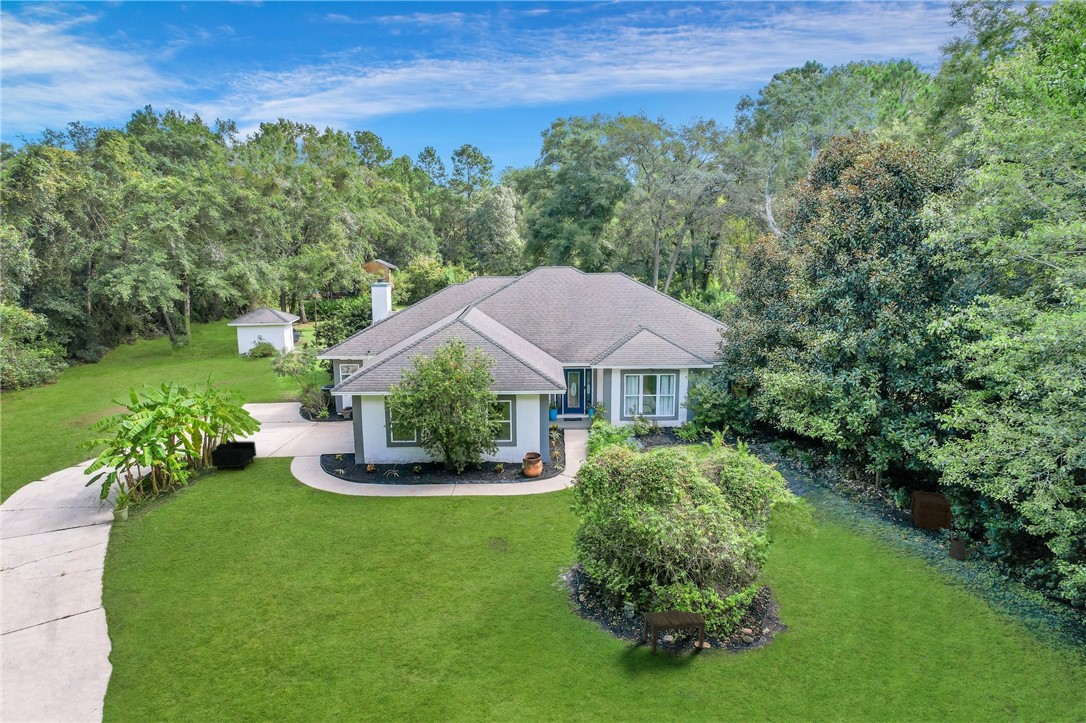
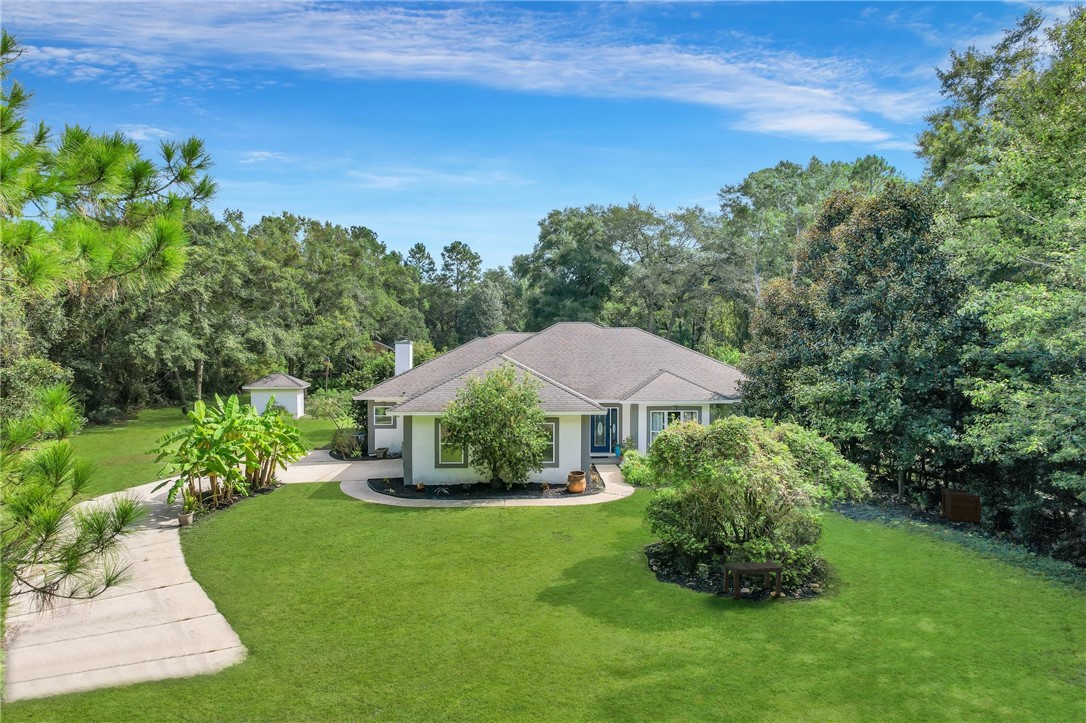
armchair: present [211,439,256,469] -> none [262,465,303,493]
watering can: present [949,533,985,560] -> none [981,514,1017,540]

